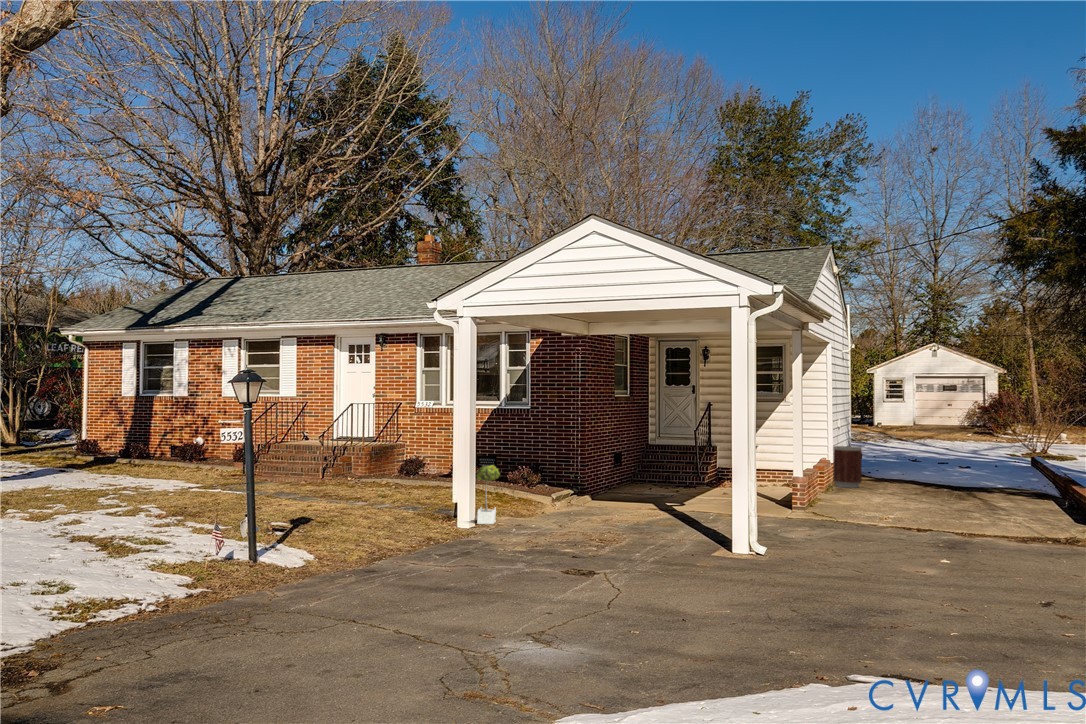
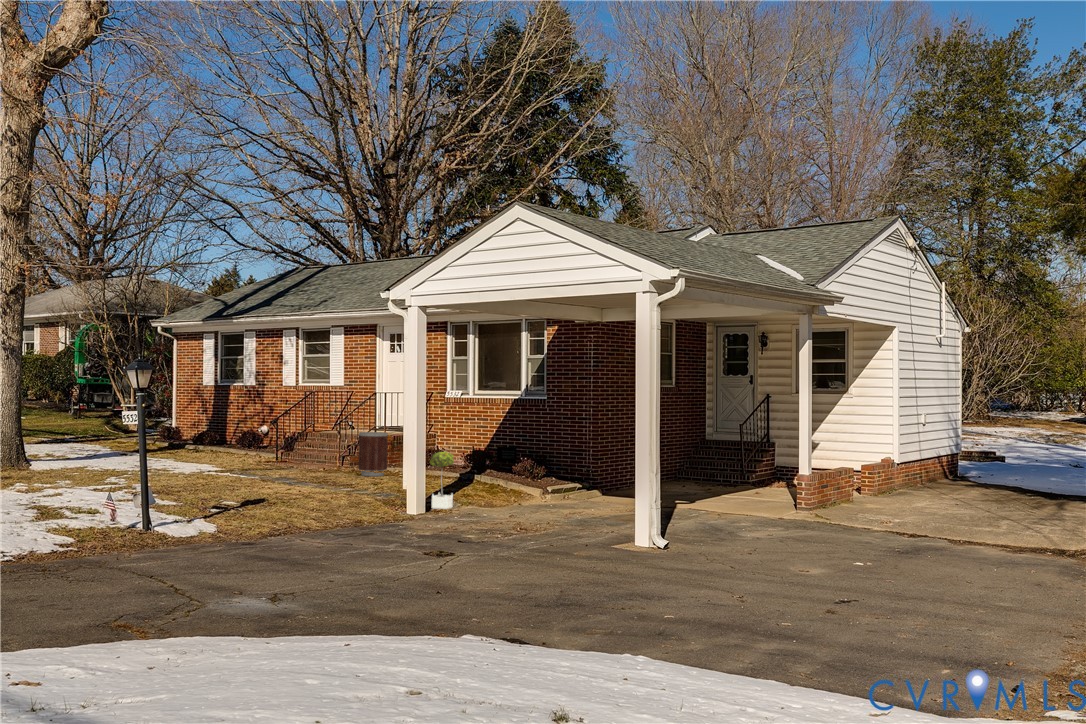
trash can: present [833,446,862,488] -> present [358,432,388,476]

